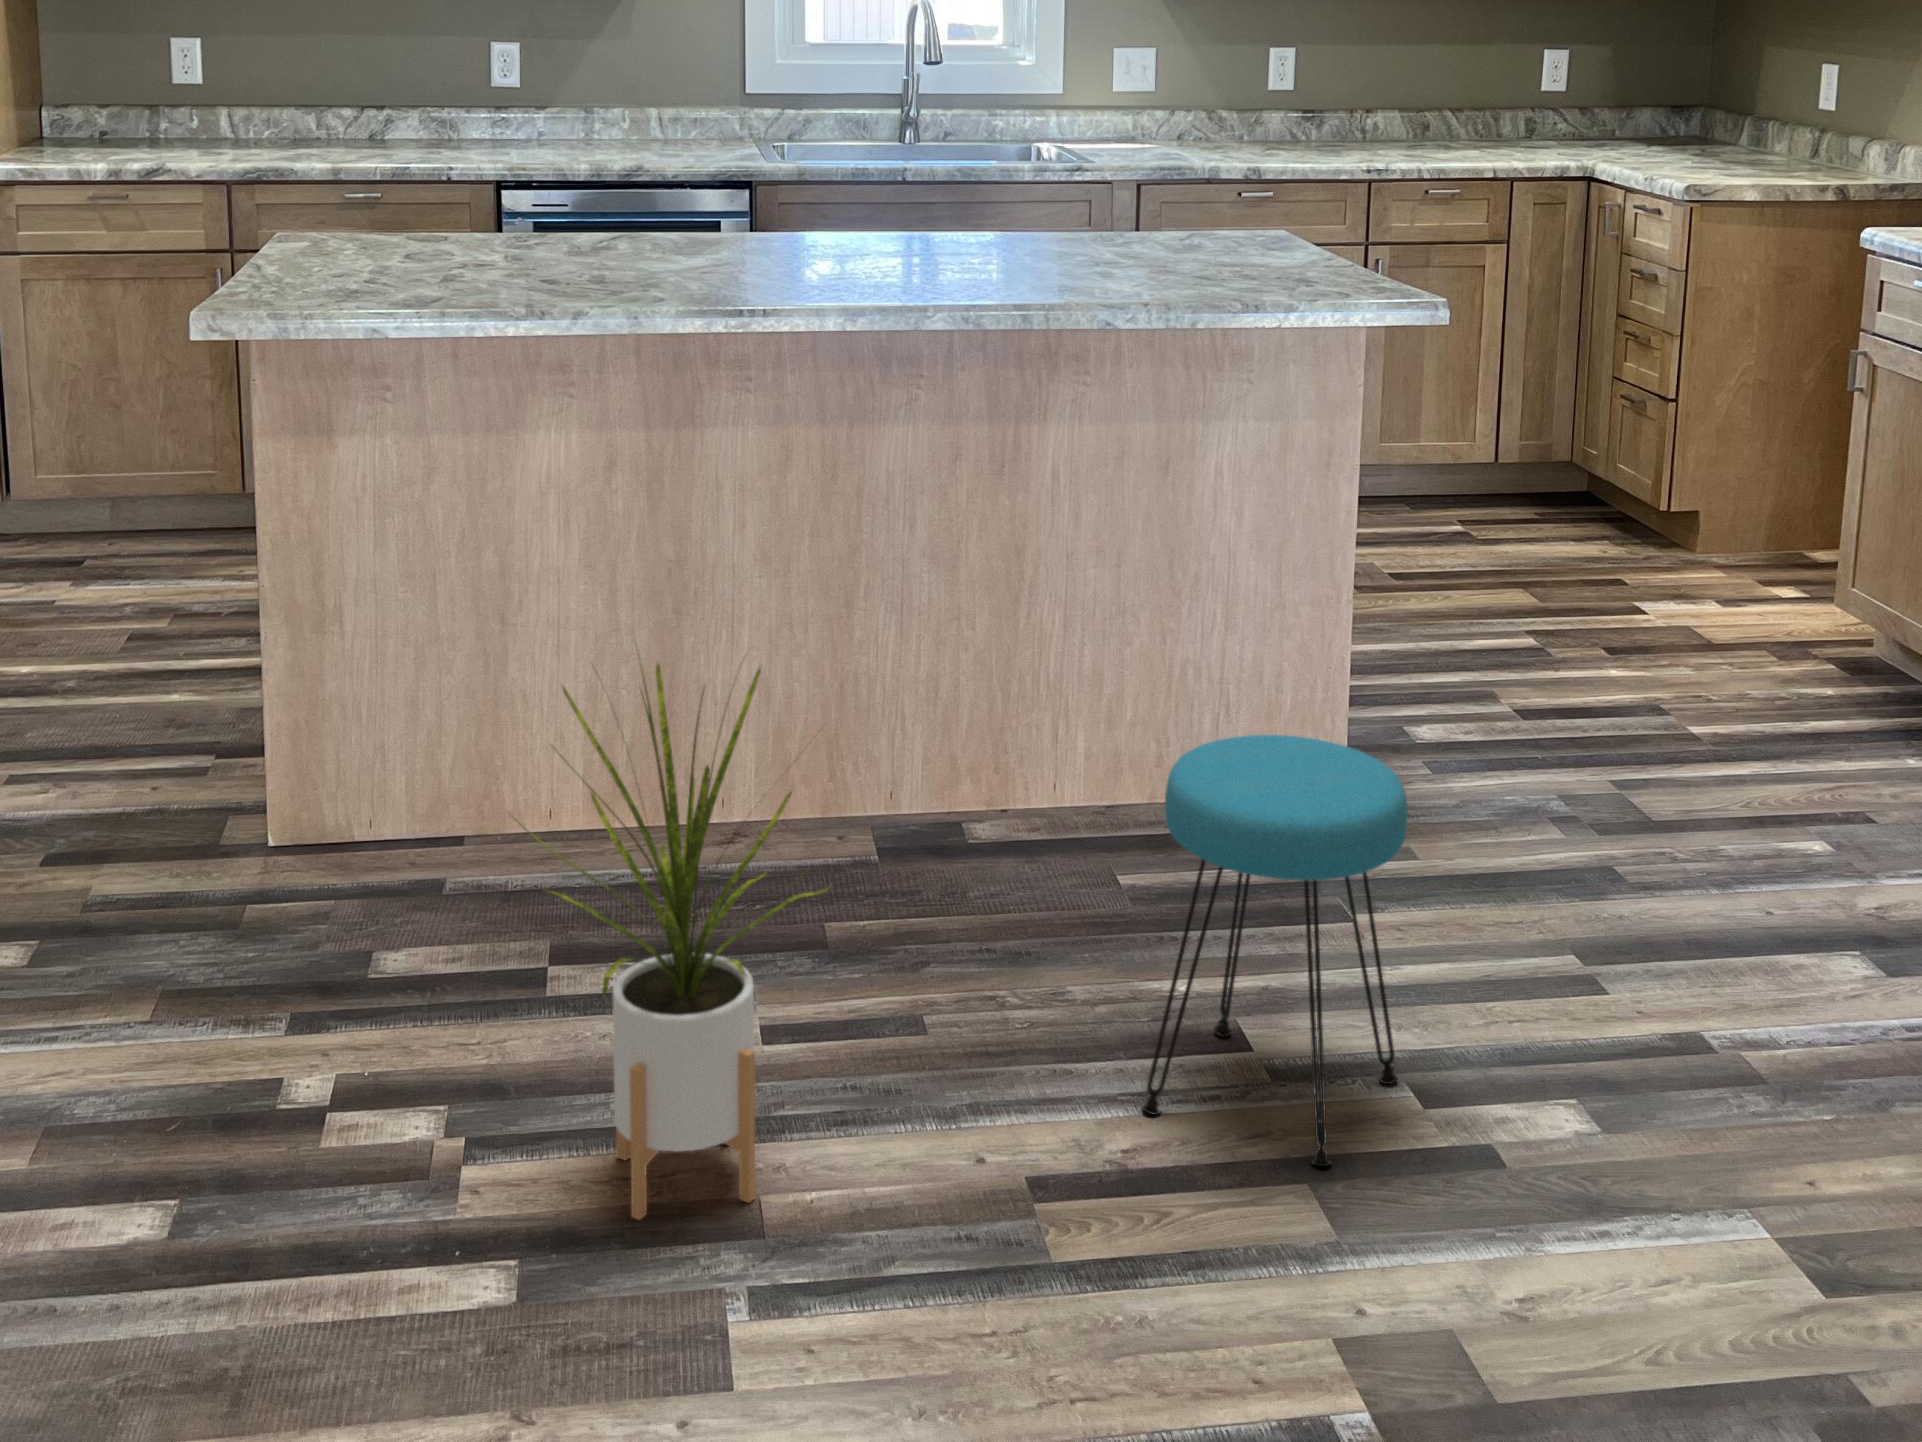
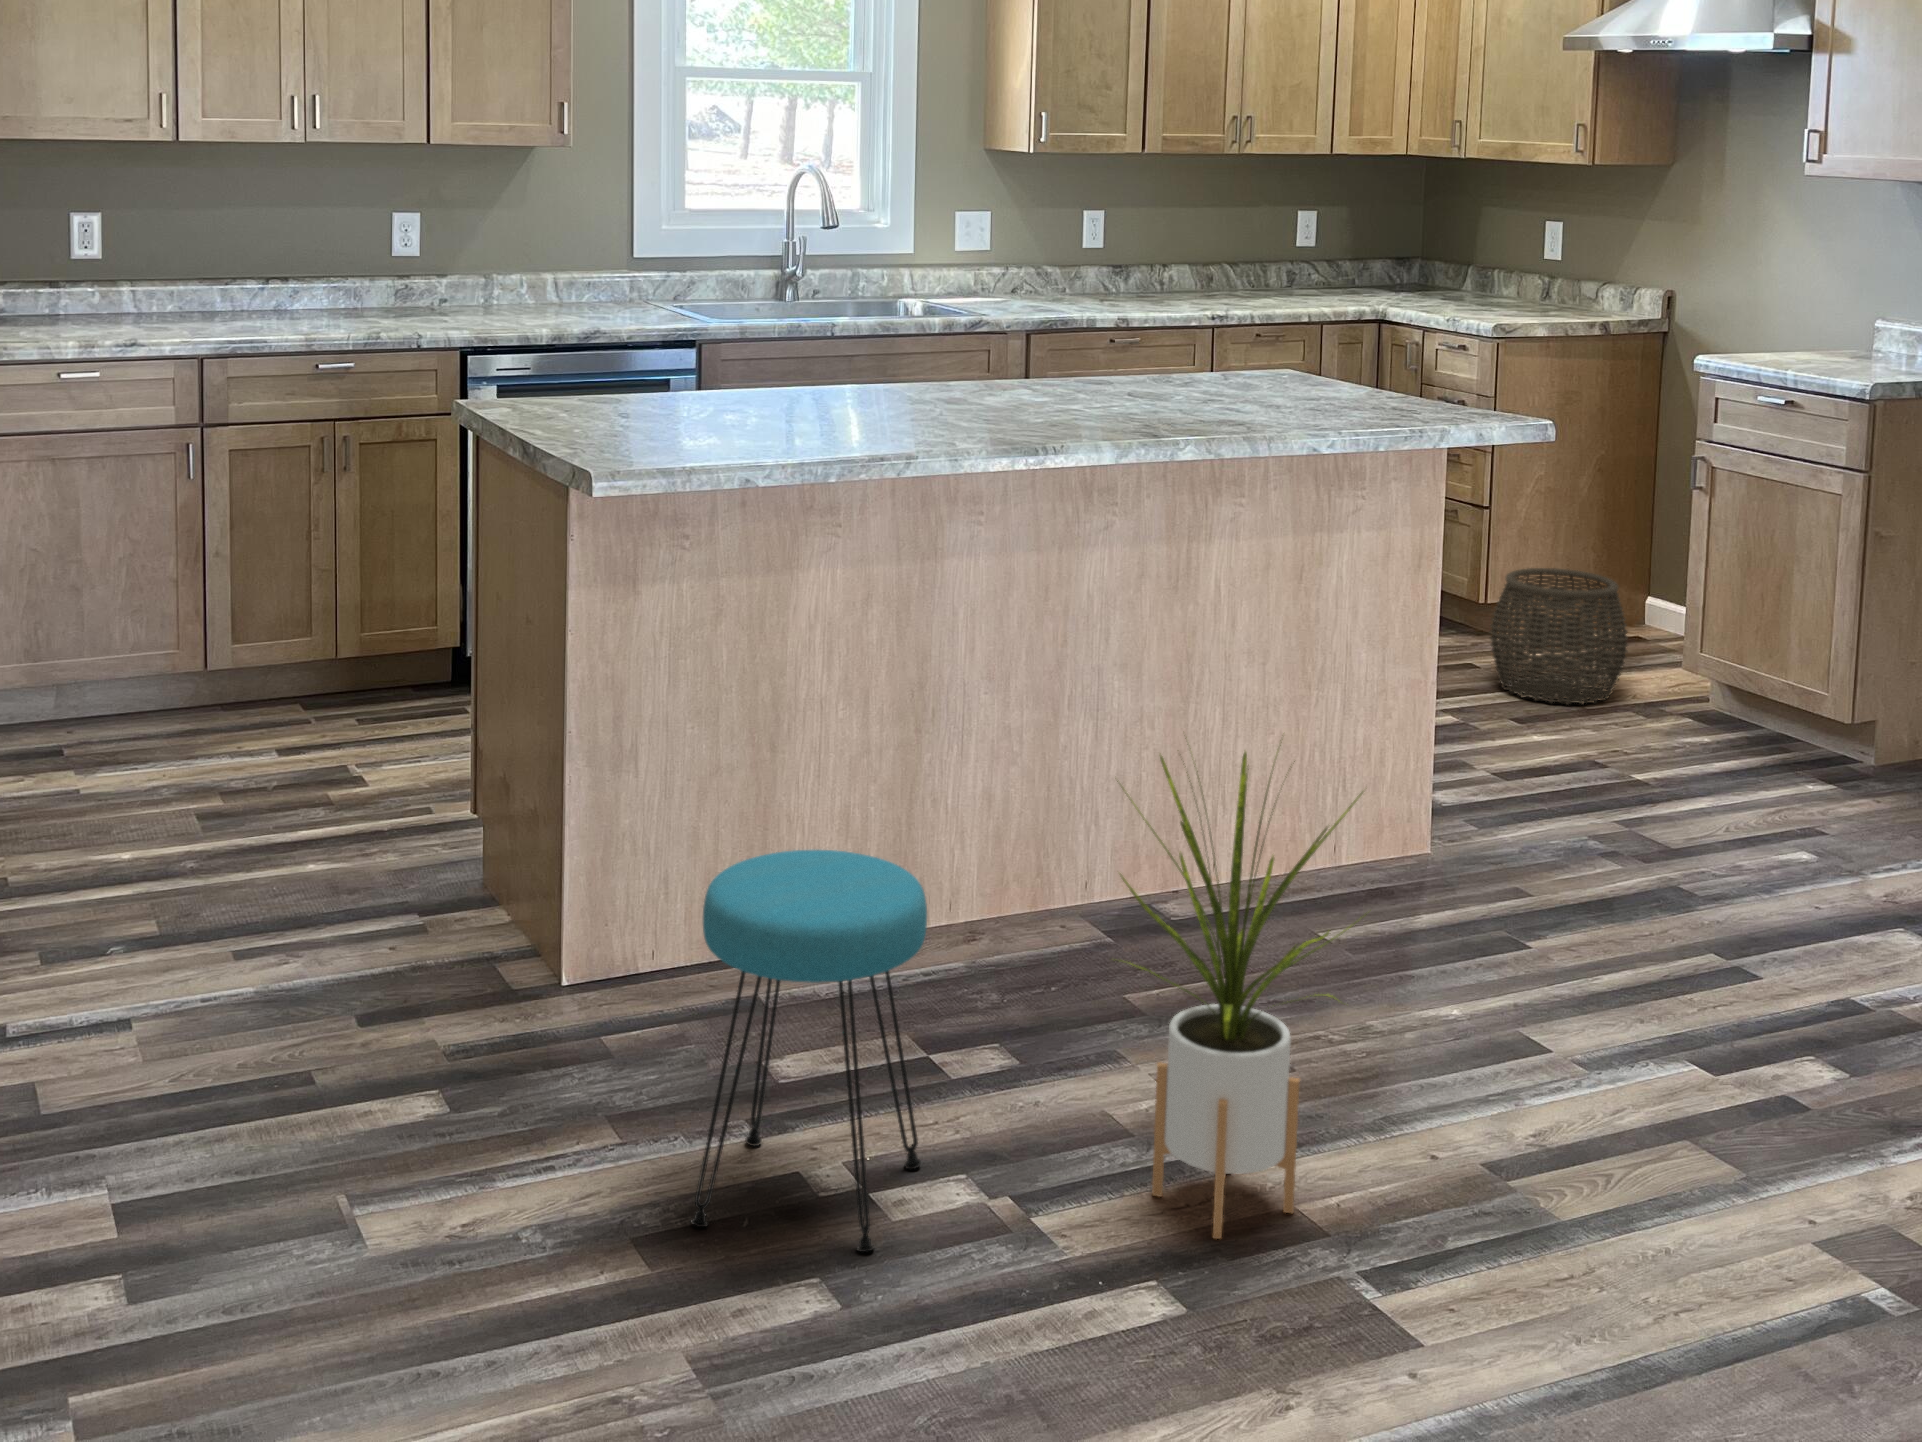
woven basket: none [1616,475,1783,640] -> present [1490,568,1628,705]
stool: present [1142,735,1408,1166] -> present [691,850,927,1252]

